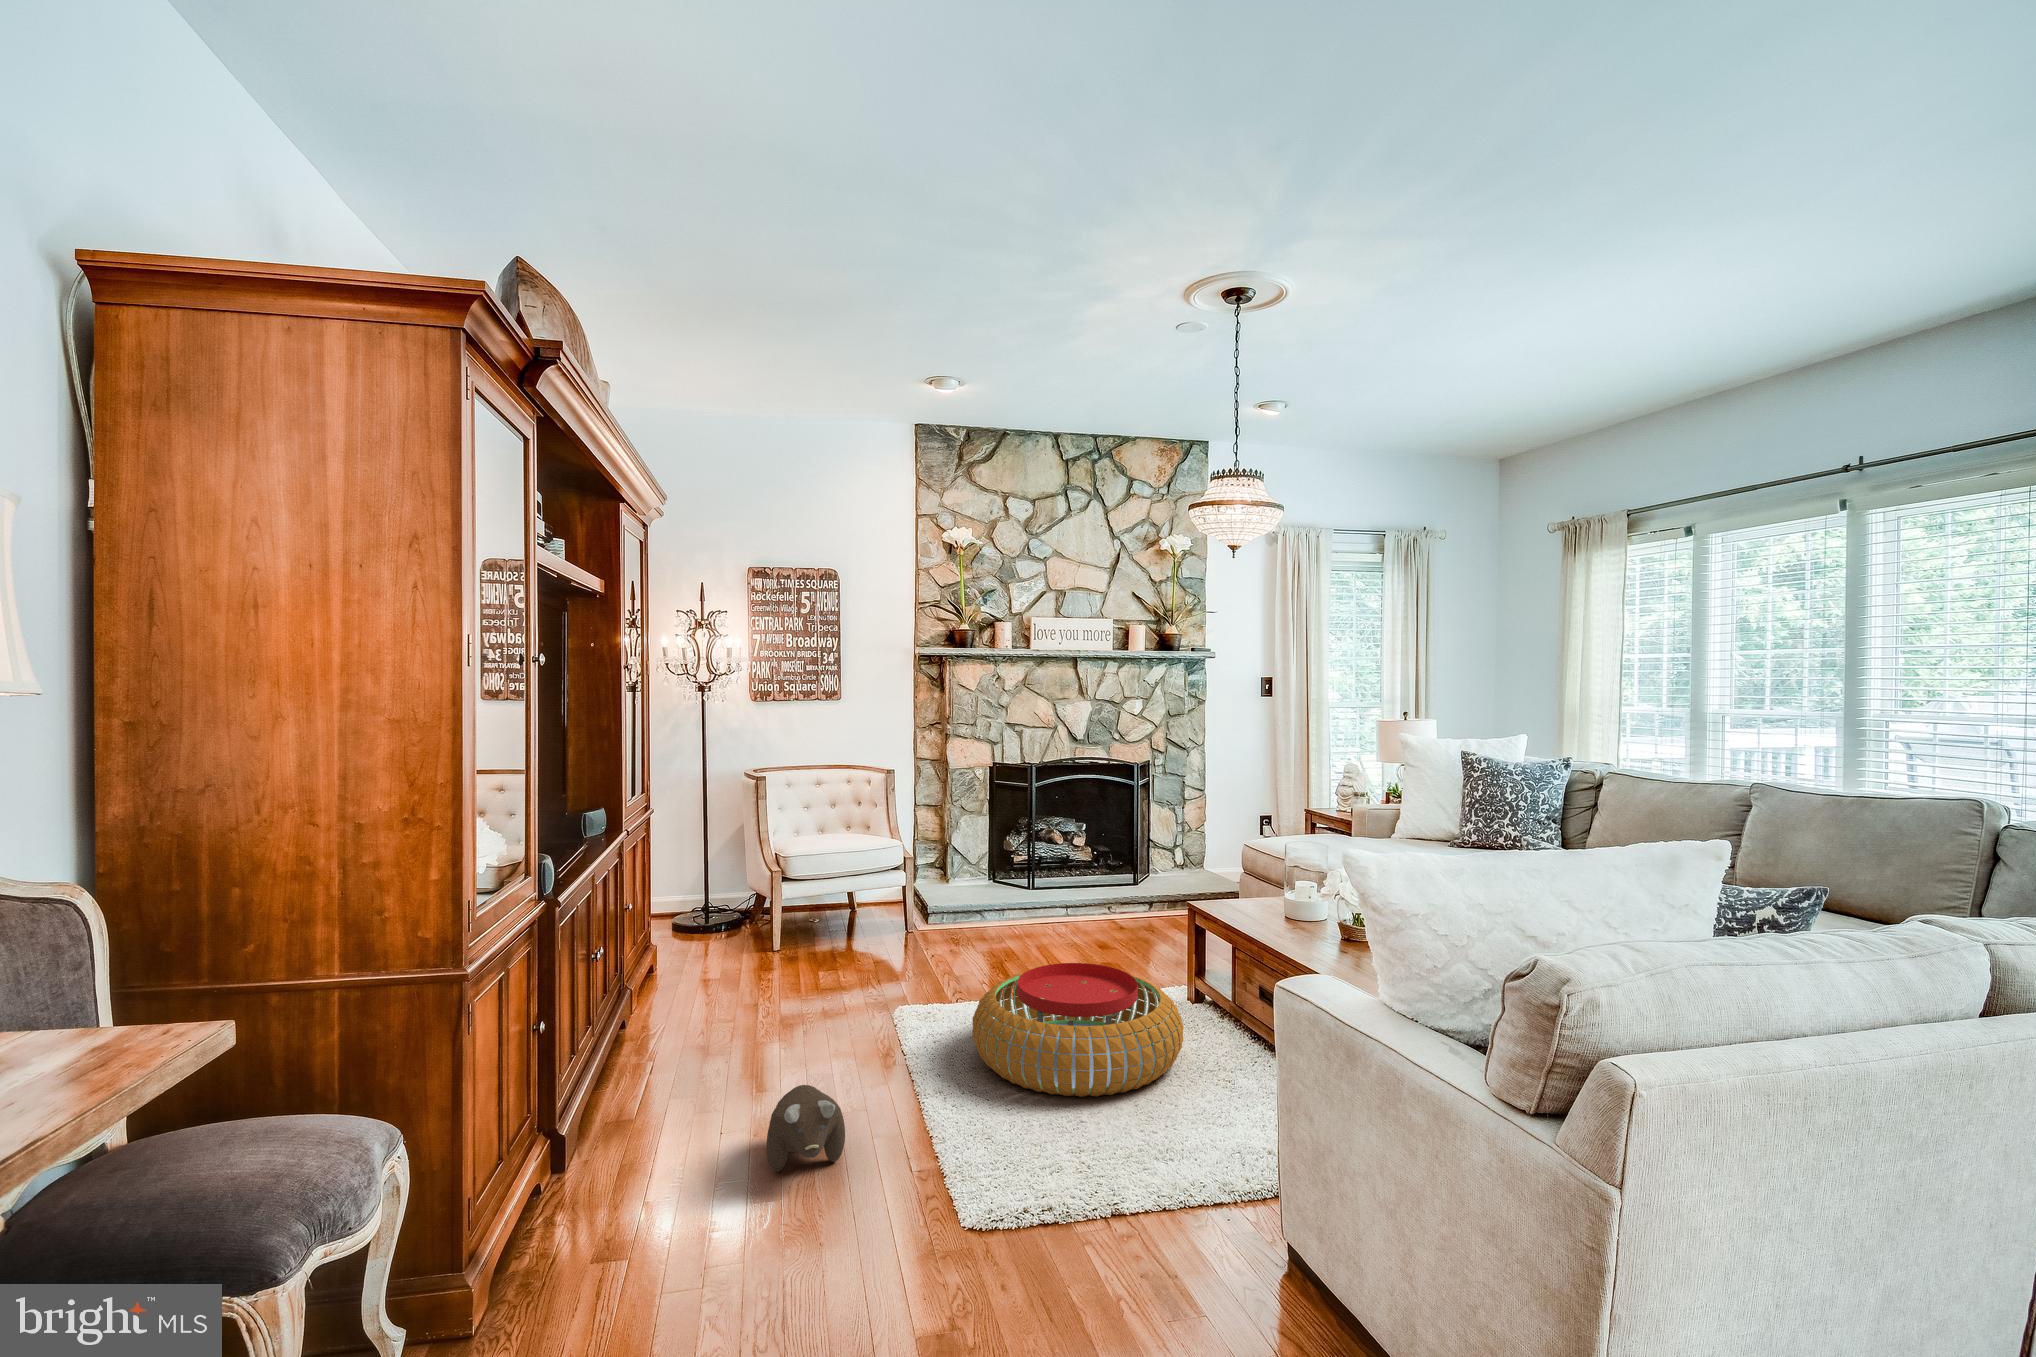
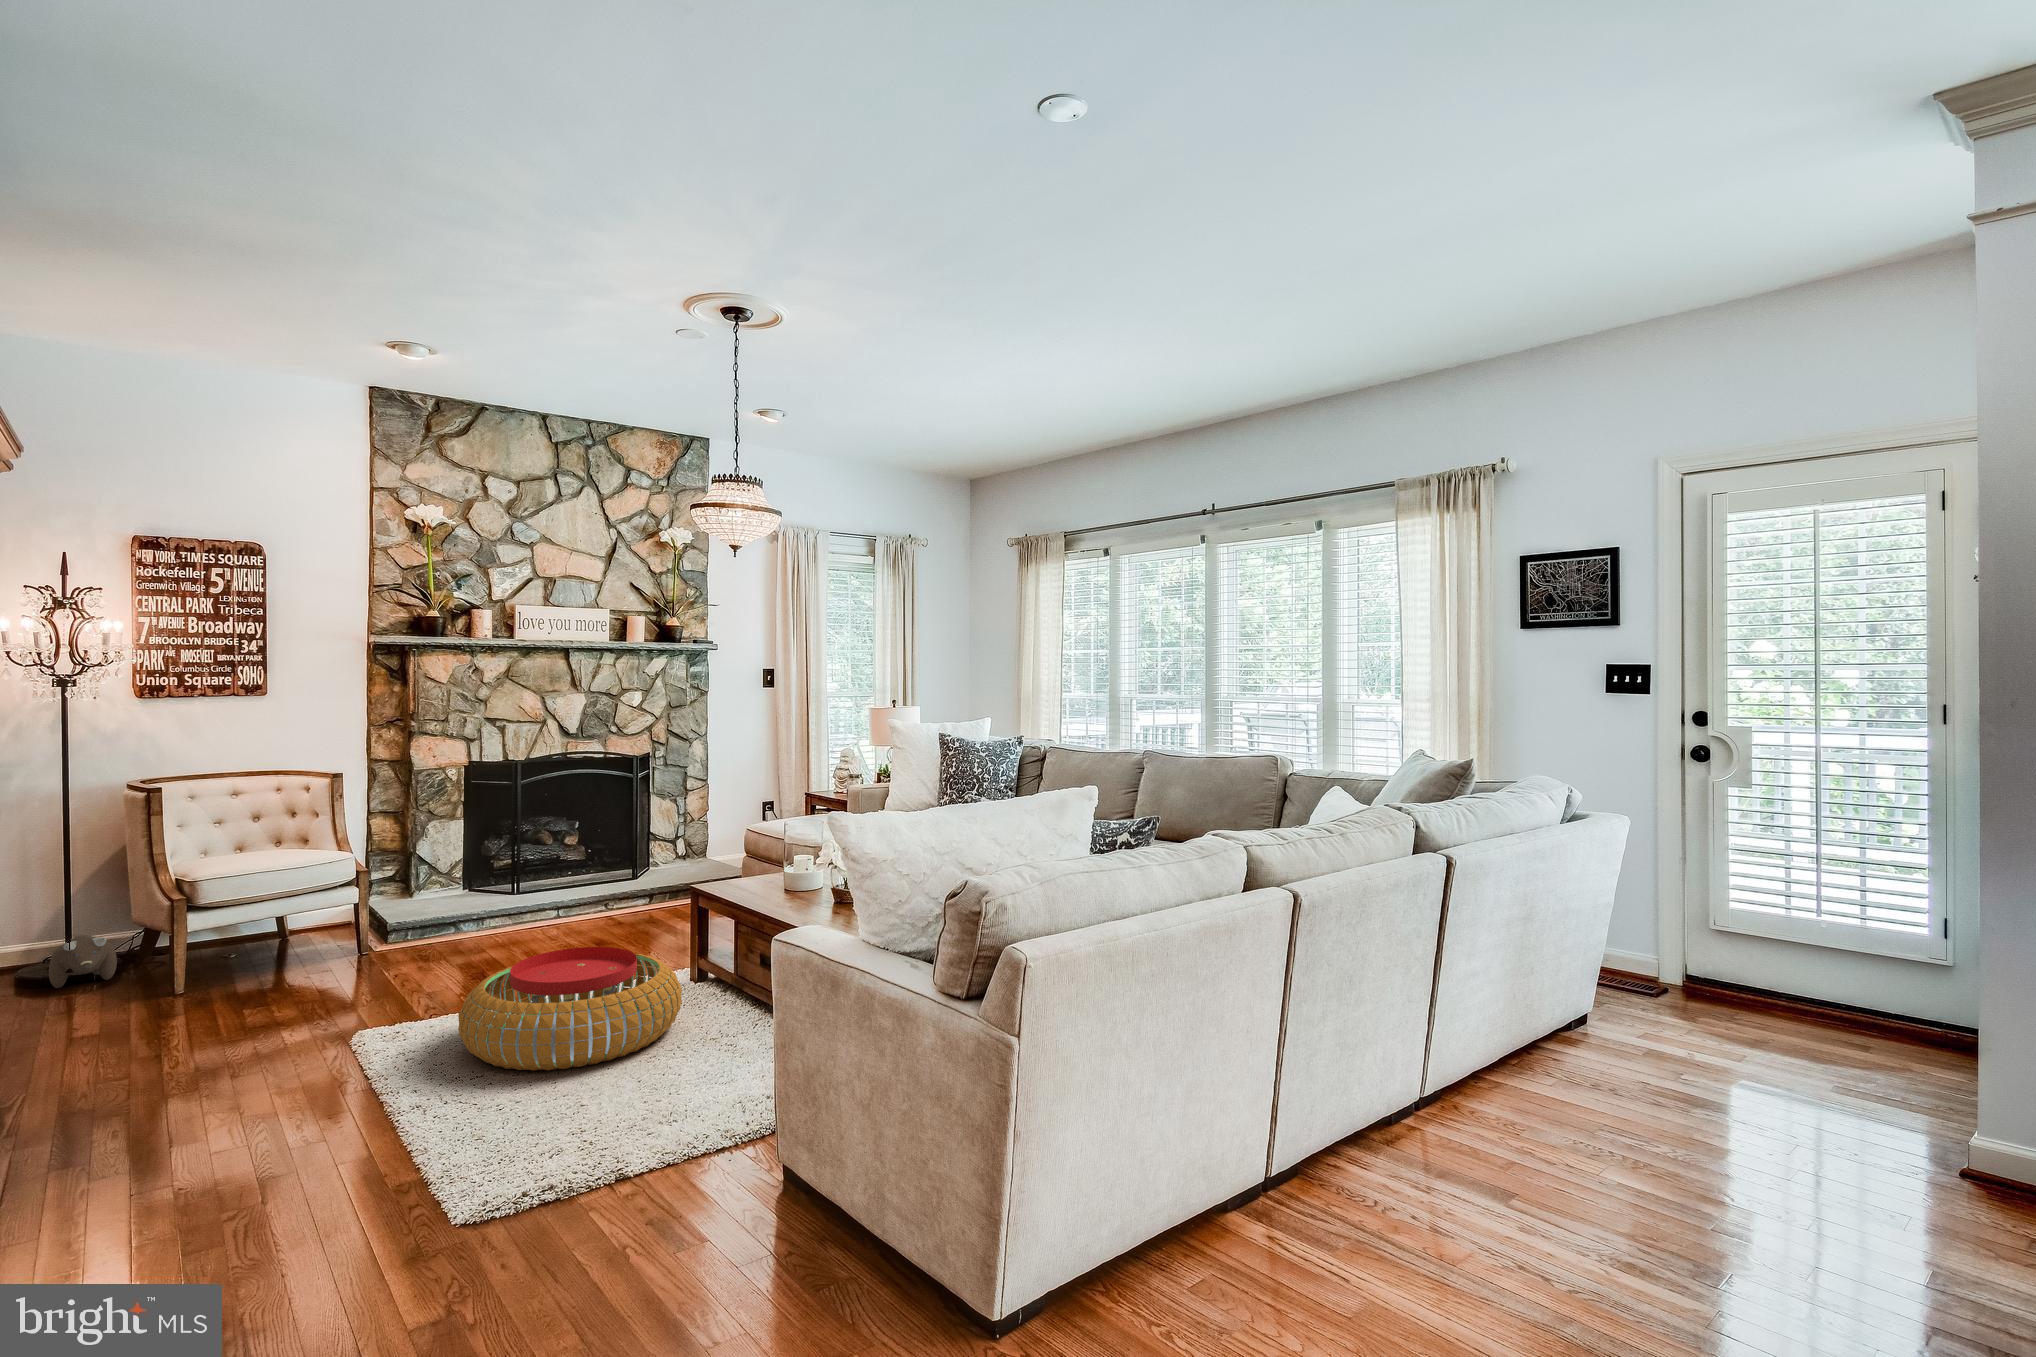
plush toy: present [766,1085,845,1172] -> present [49,935,117,988]

